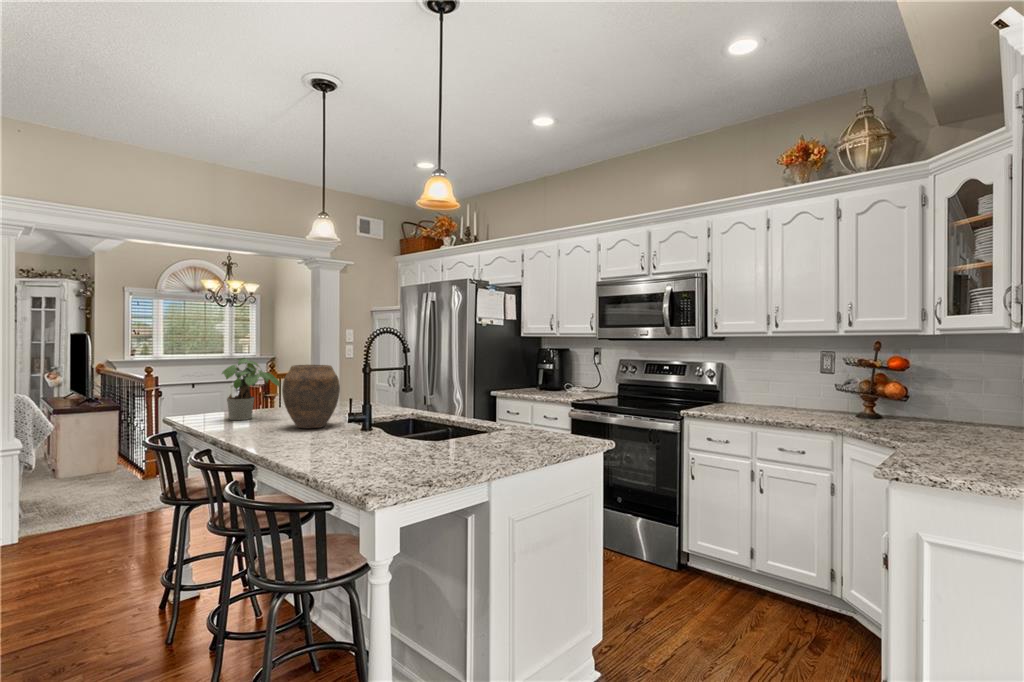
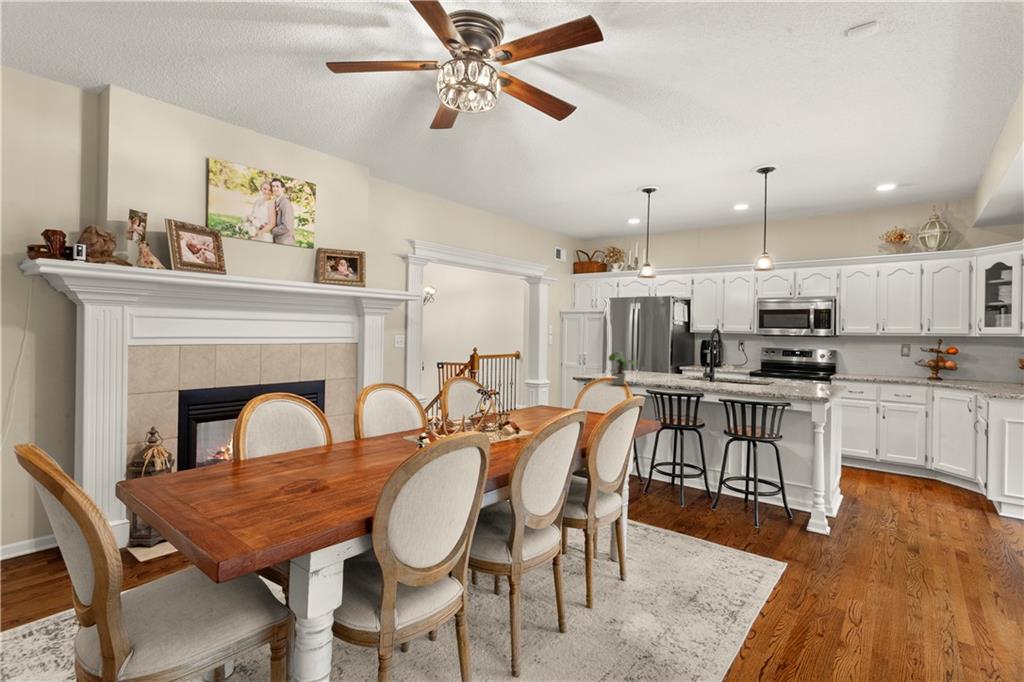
vase: present [282,365,340,428] -> none [662,355,692,388]

